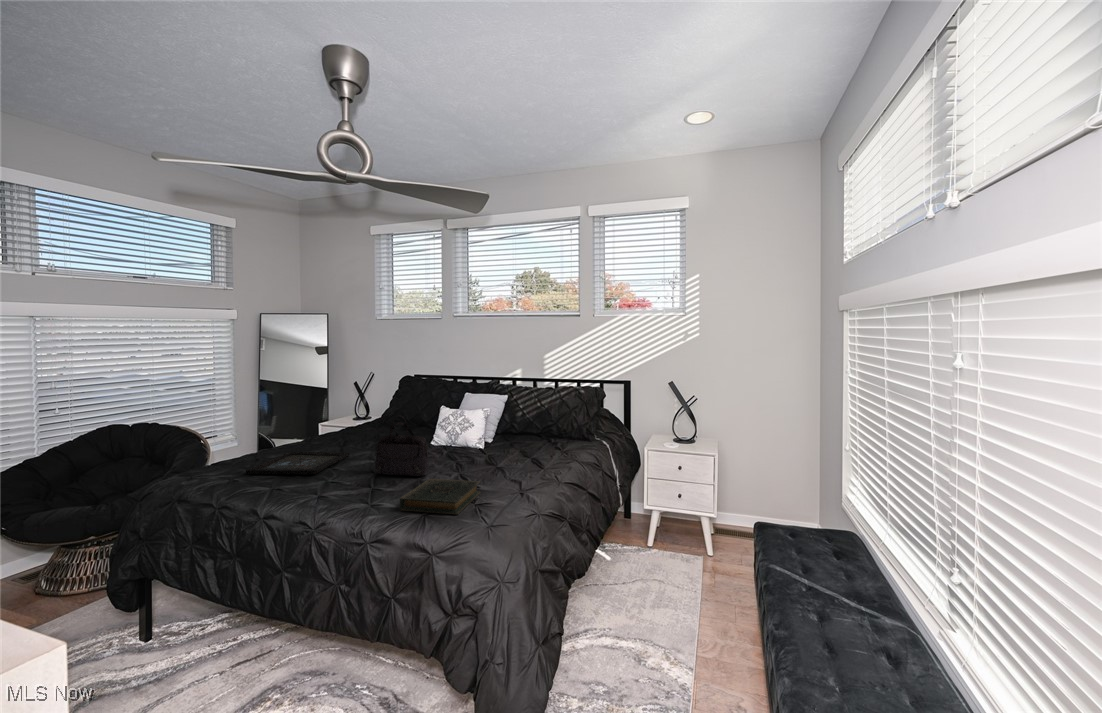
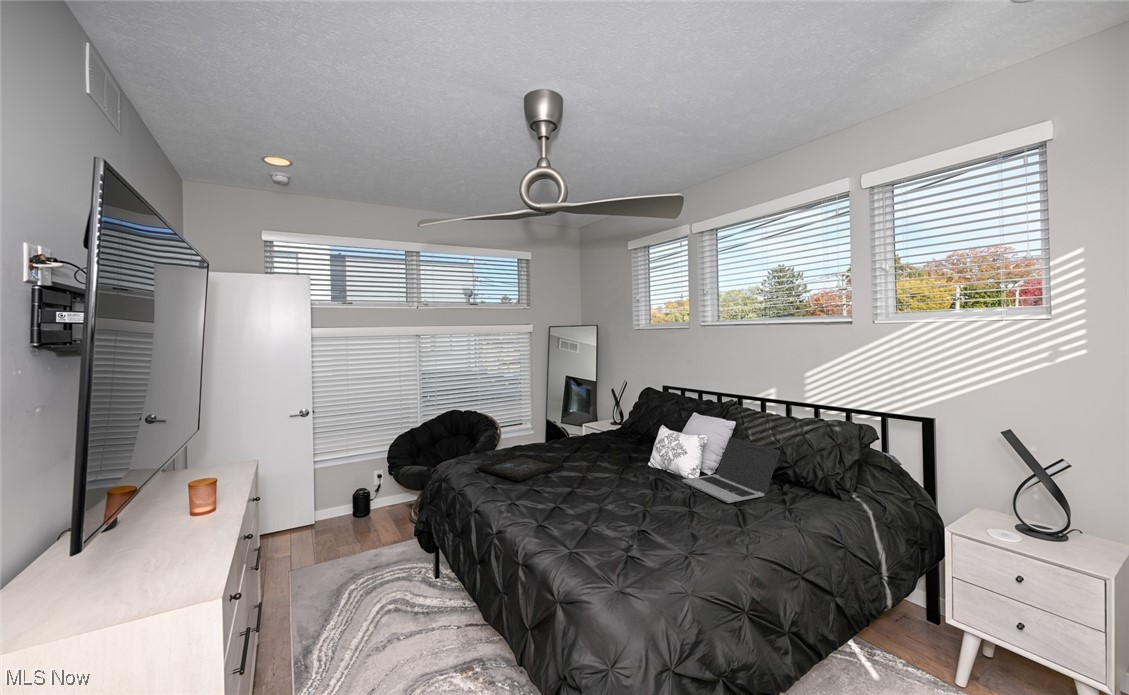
laptop: none [474,407,550,456] -> present [682,437,780,503]
handbag: present [375,421,429,476] -> none [565,439,610,506]
hardback book: present [400,479,480,514] -> none [546,514,640,569]

